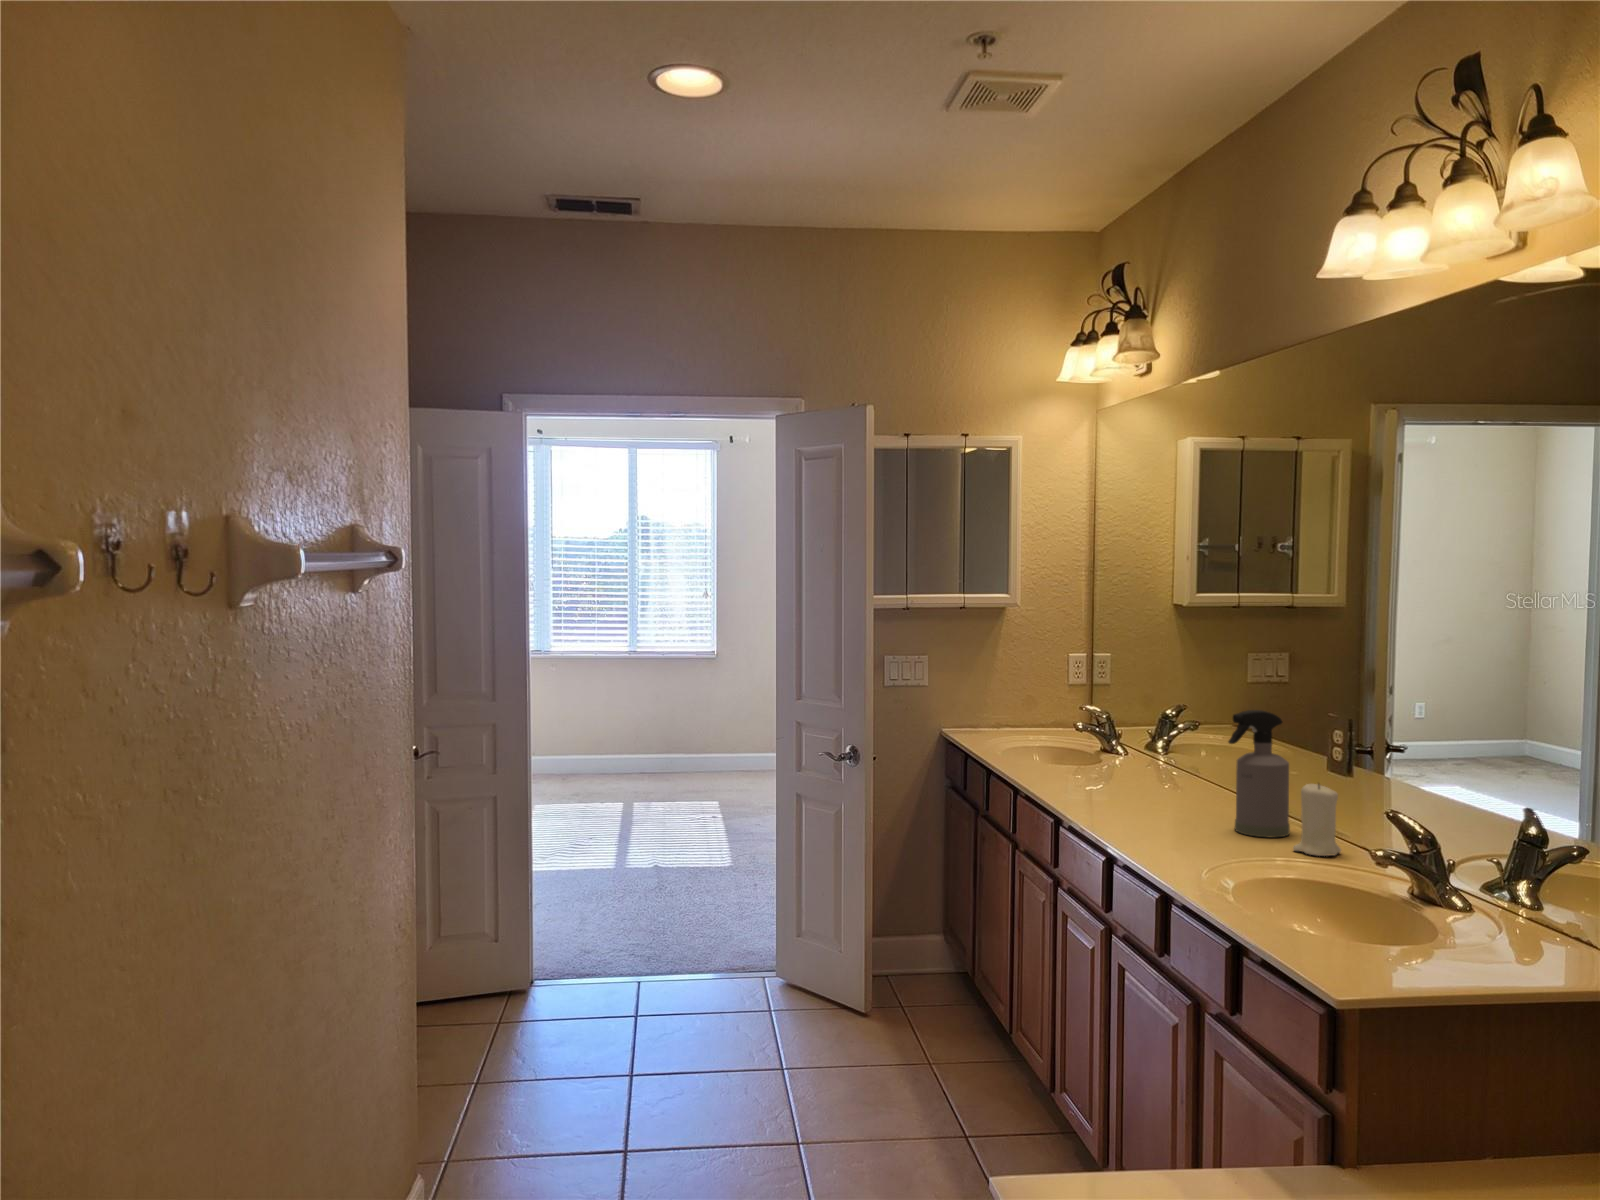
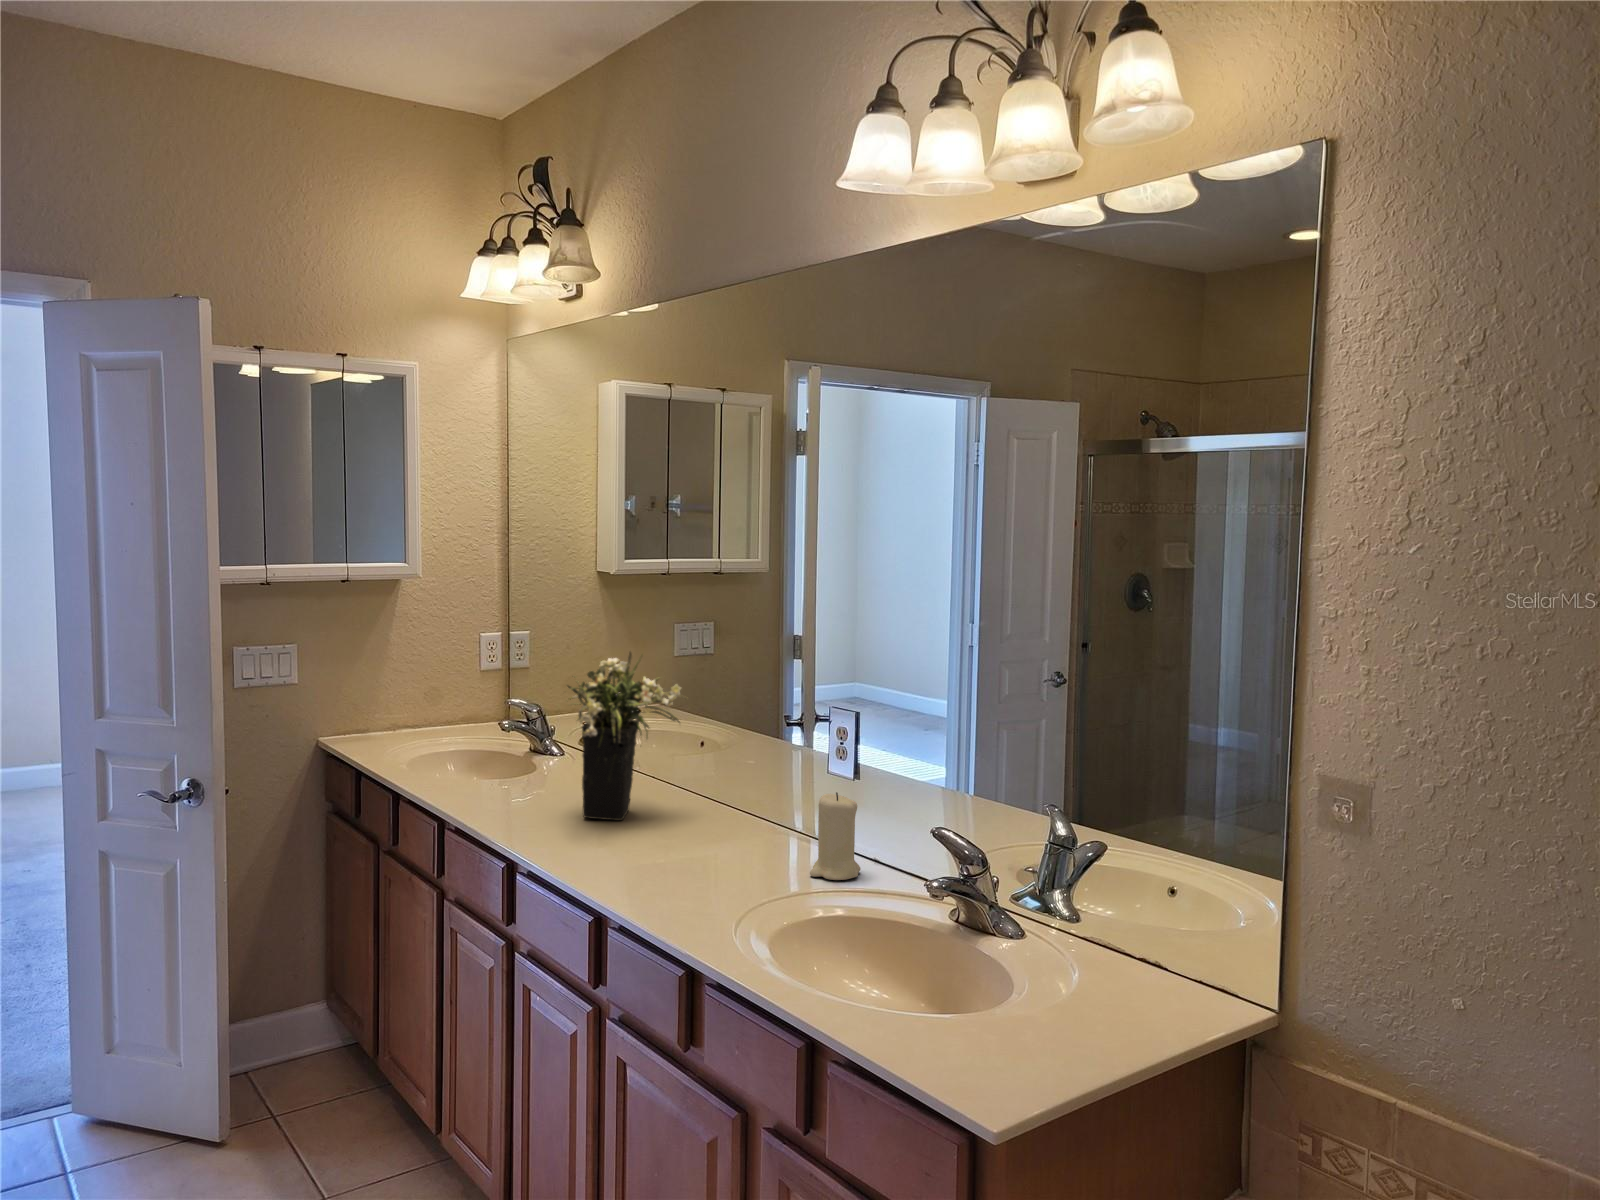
flower arrangement: none [1102,663,1214,800] -> present [568,651,687,820]
spray bottle: present [1228,710,1290,838] -> none [726,707,793,860]

